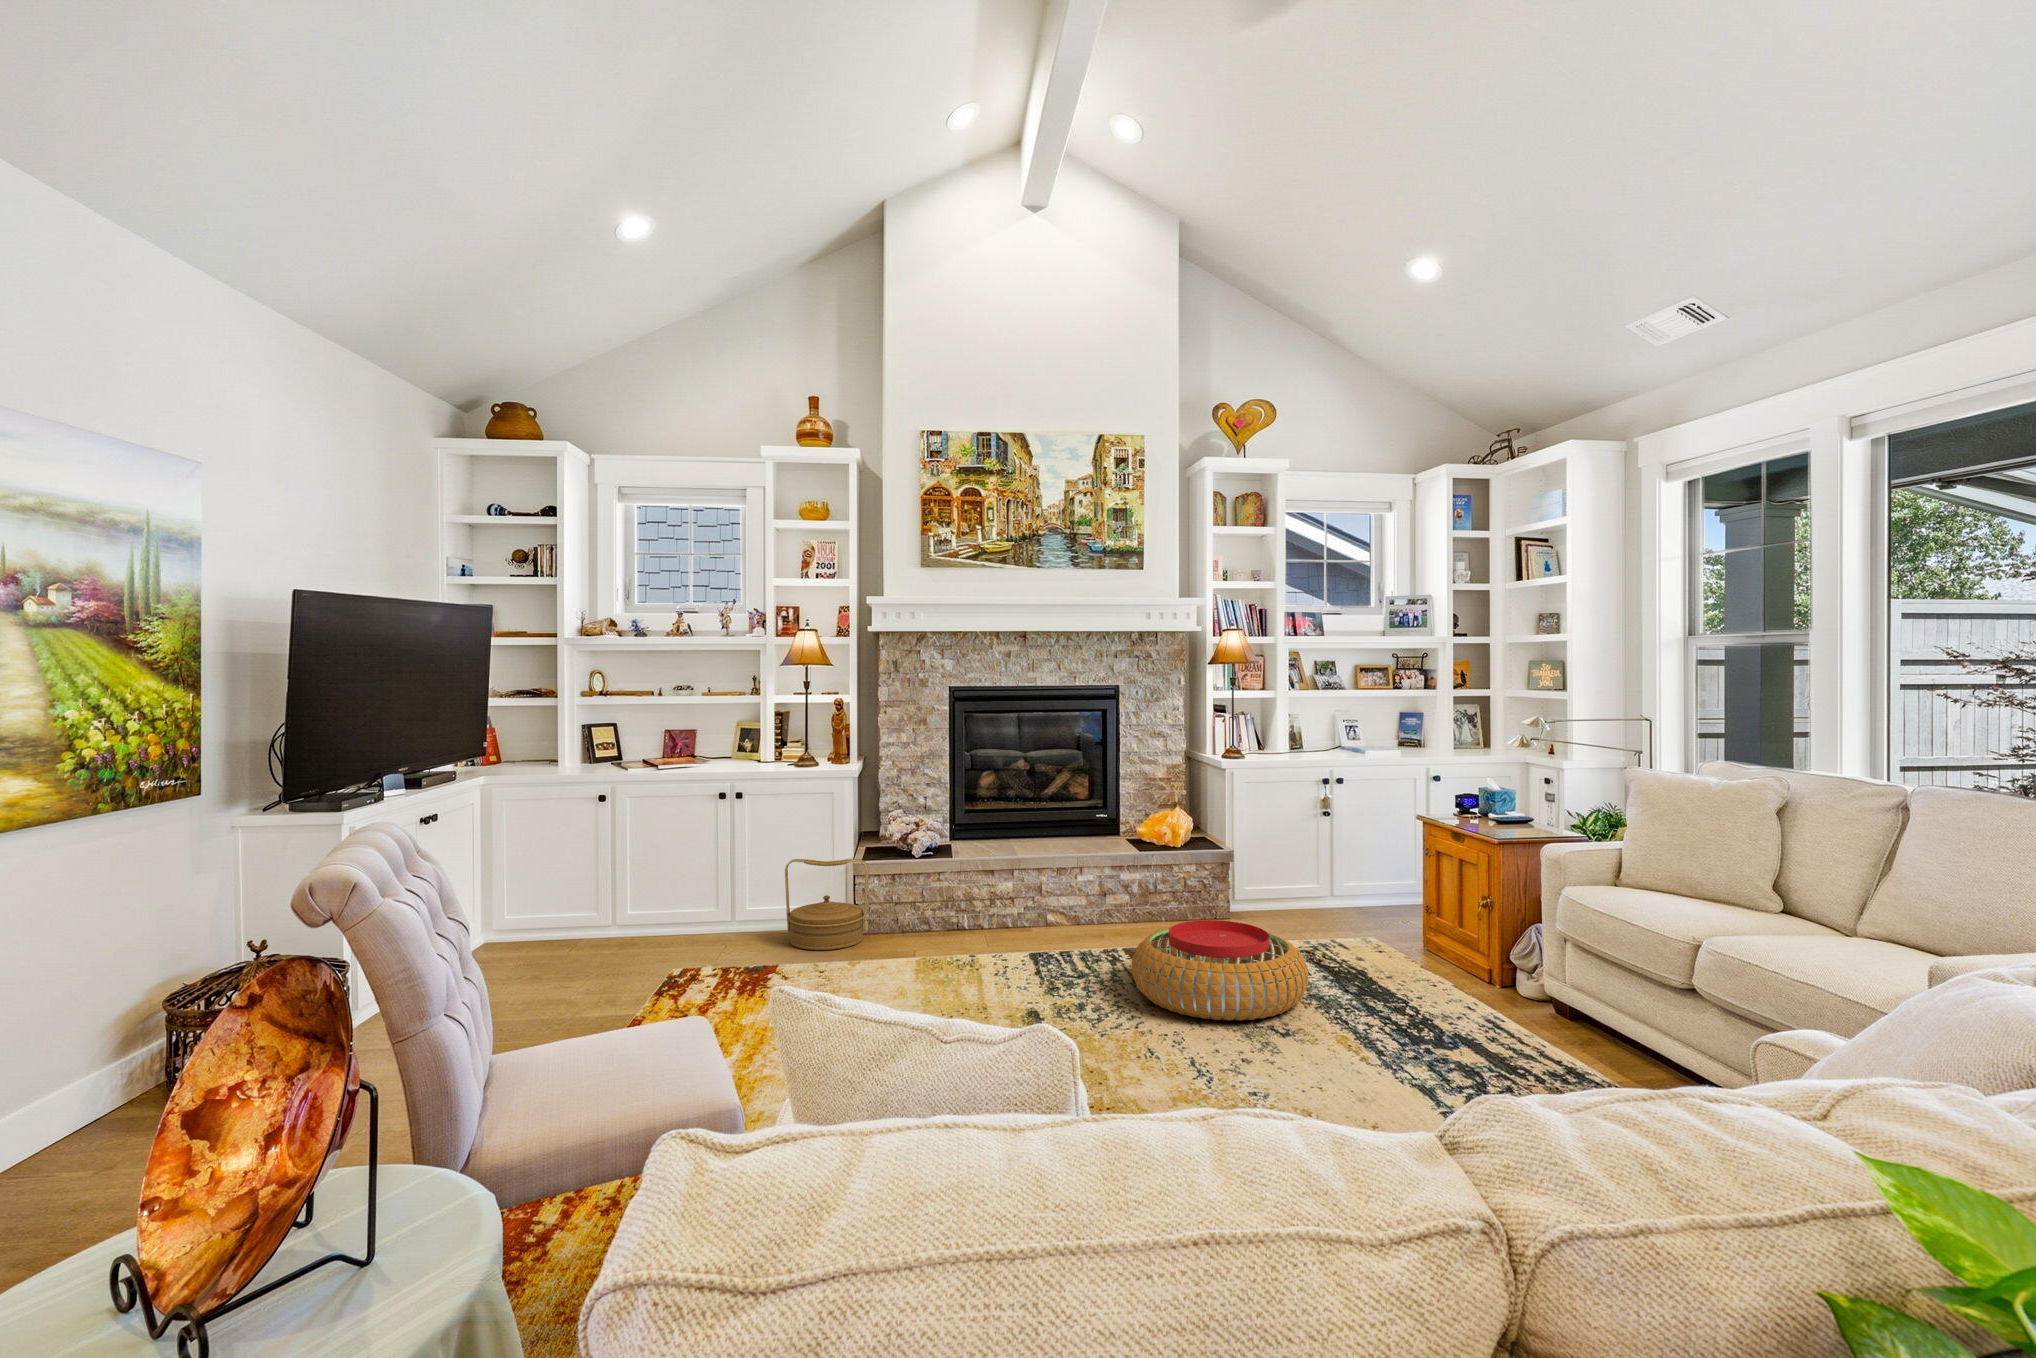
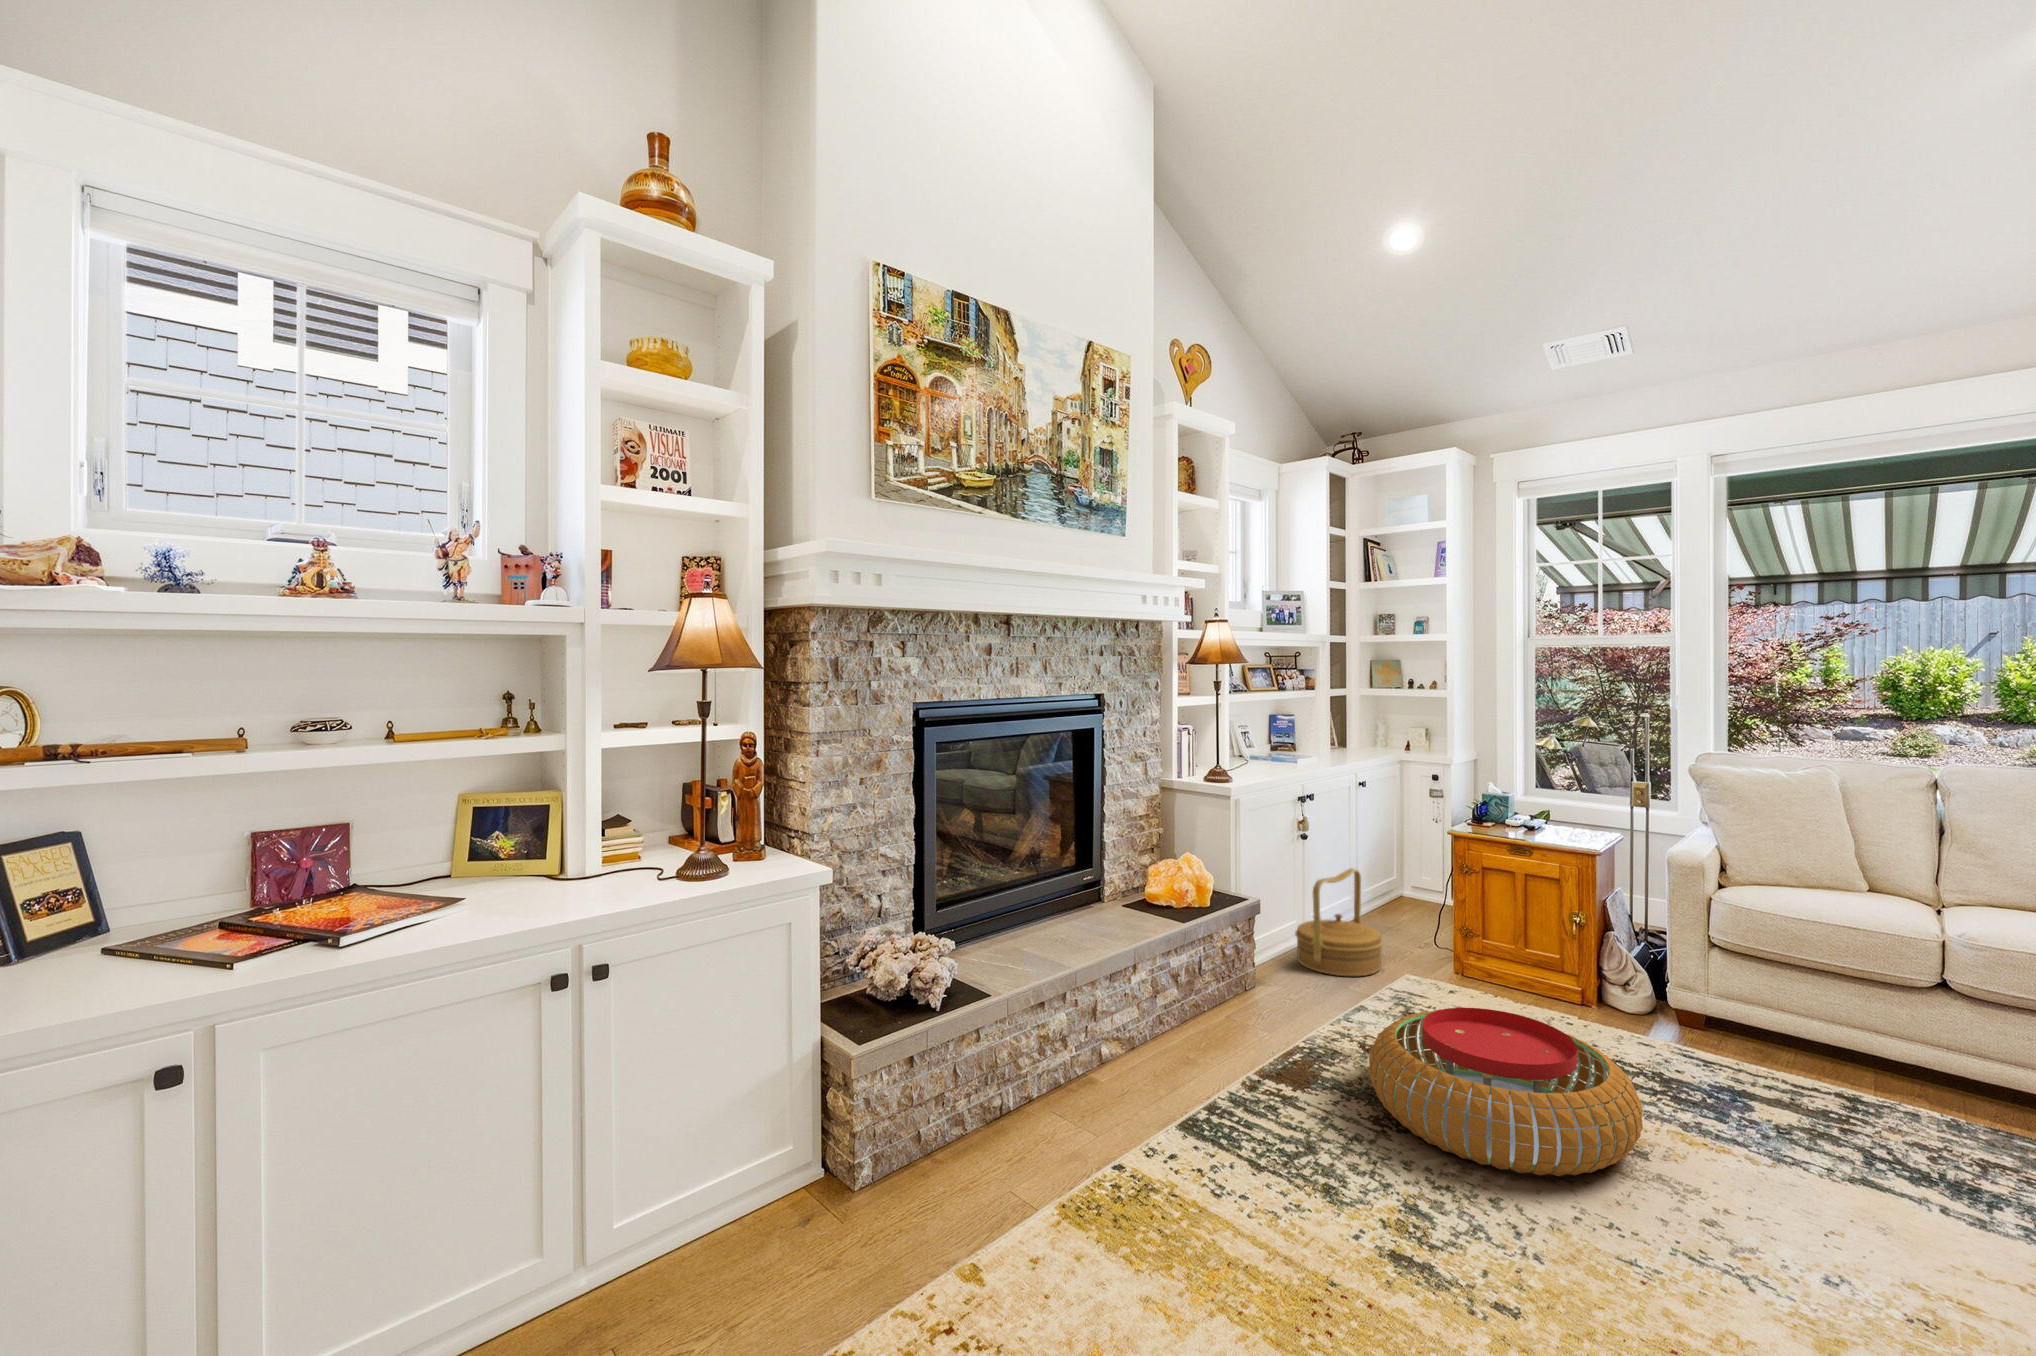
woven basket: present [785,859,868,950] -> present [1295,869,1383,976]

